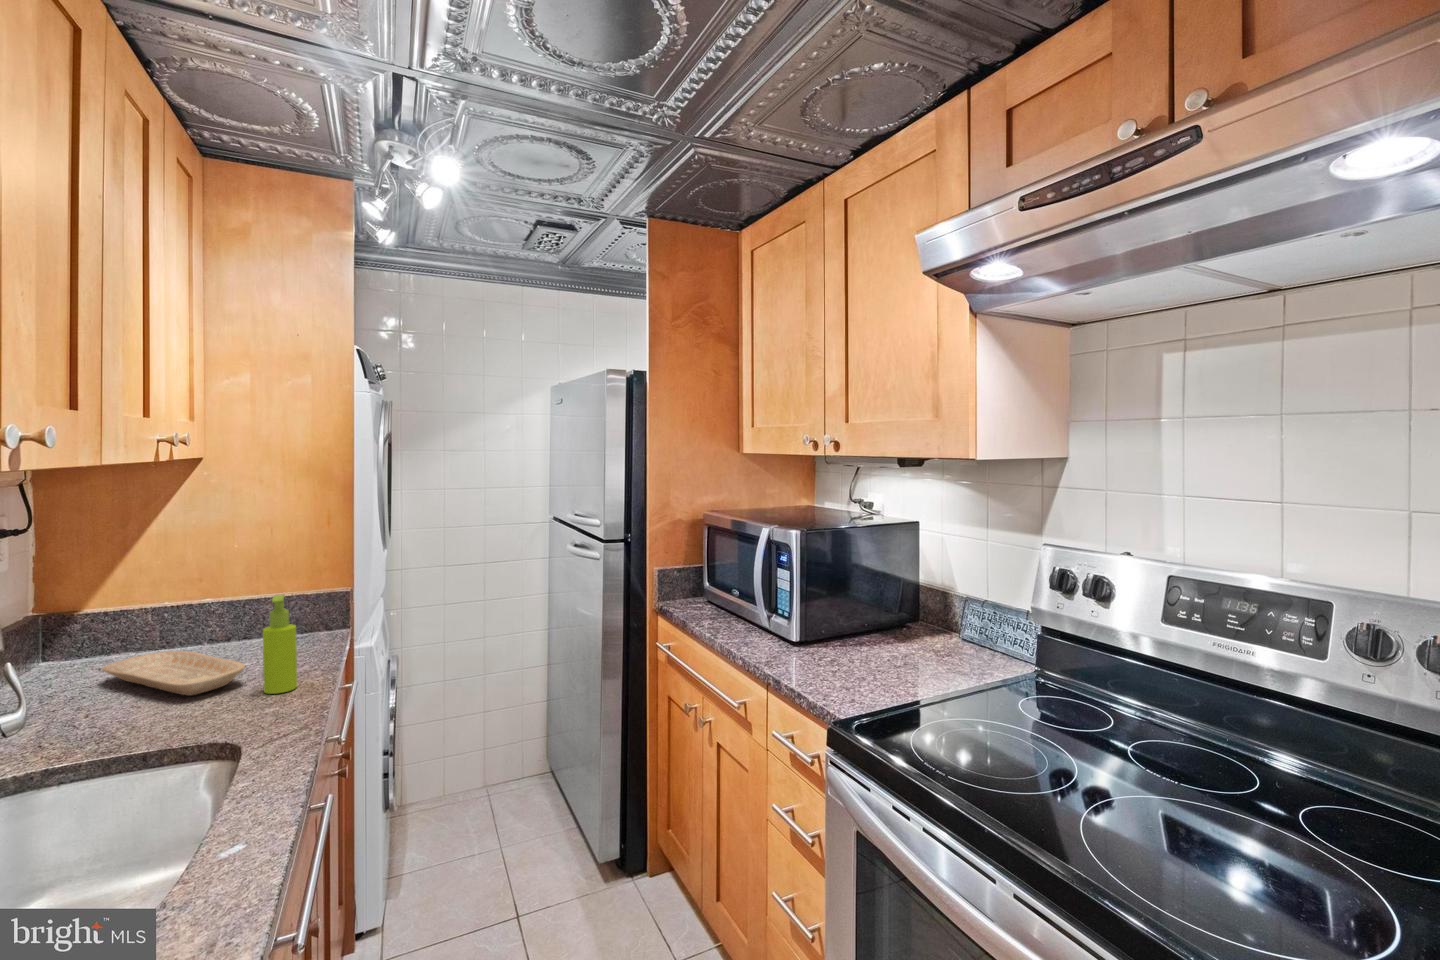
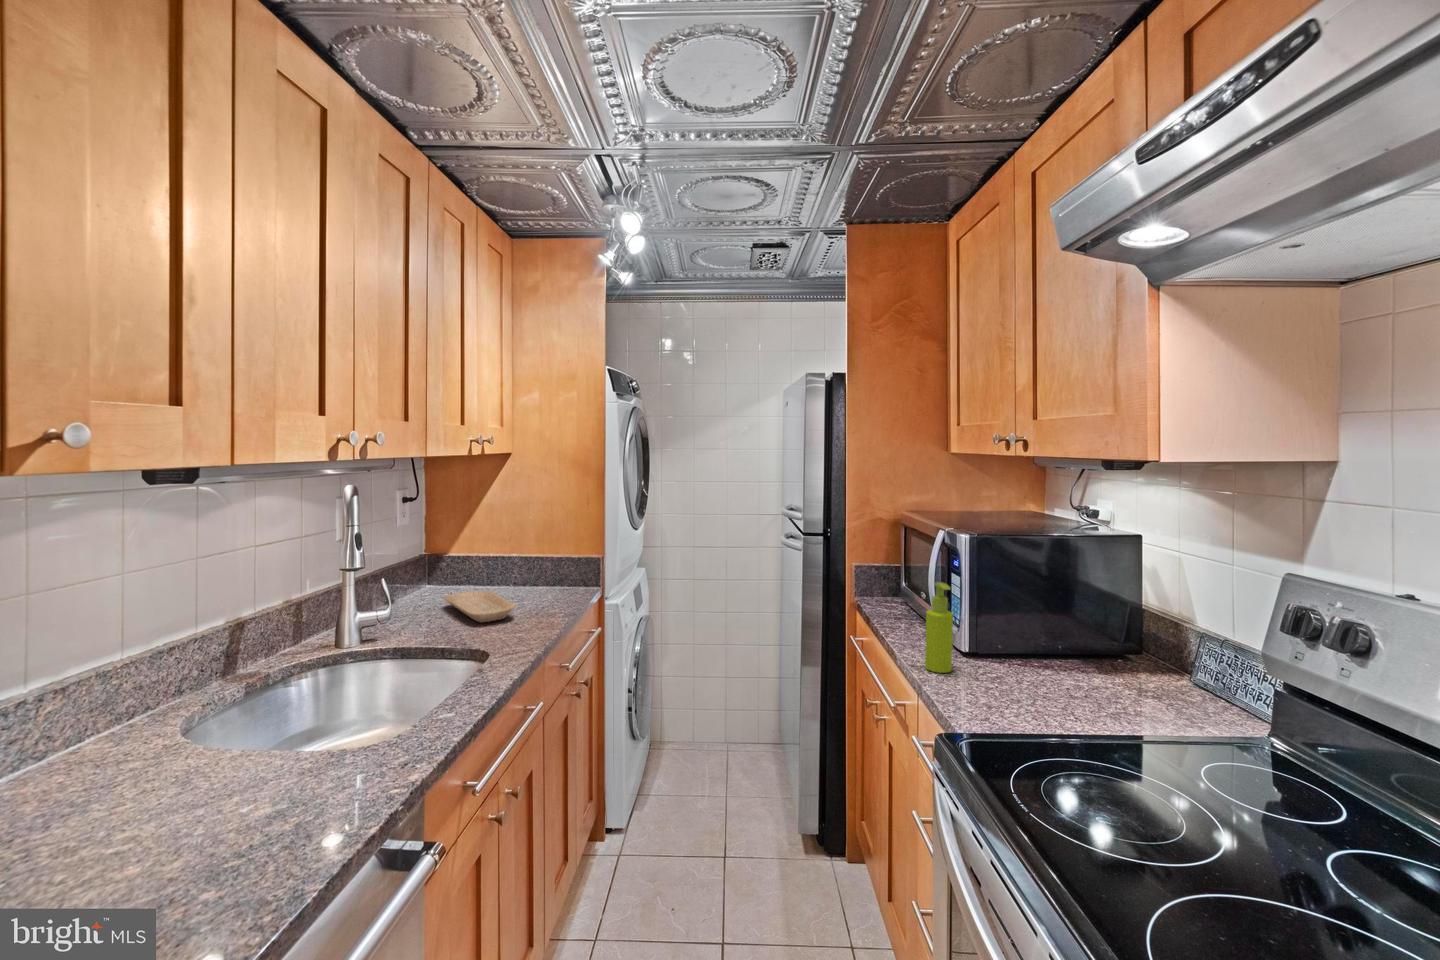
soap dispenser: present [263,594,297,694] -> present [925,582,953,673]

